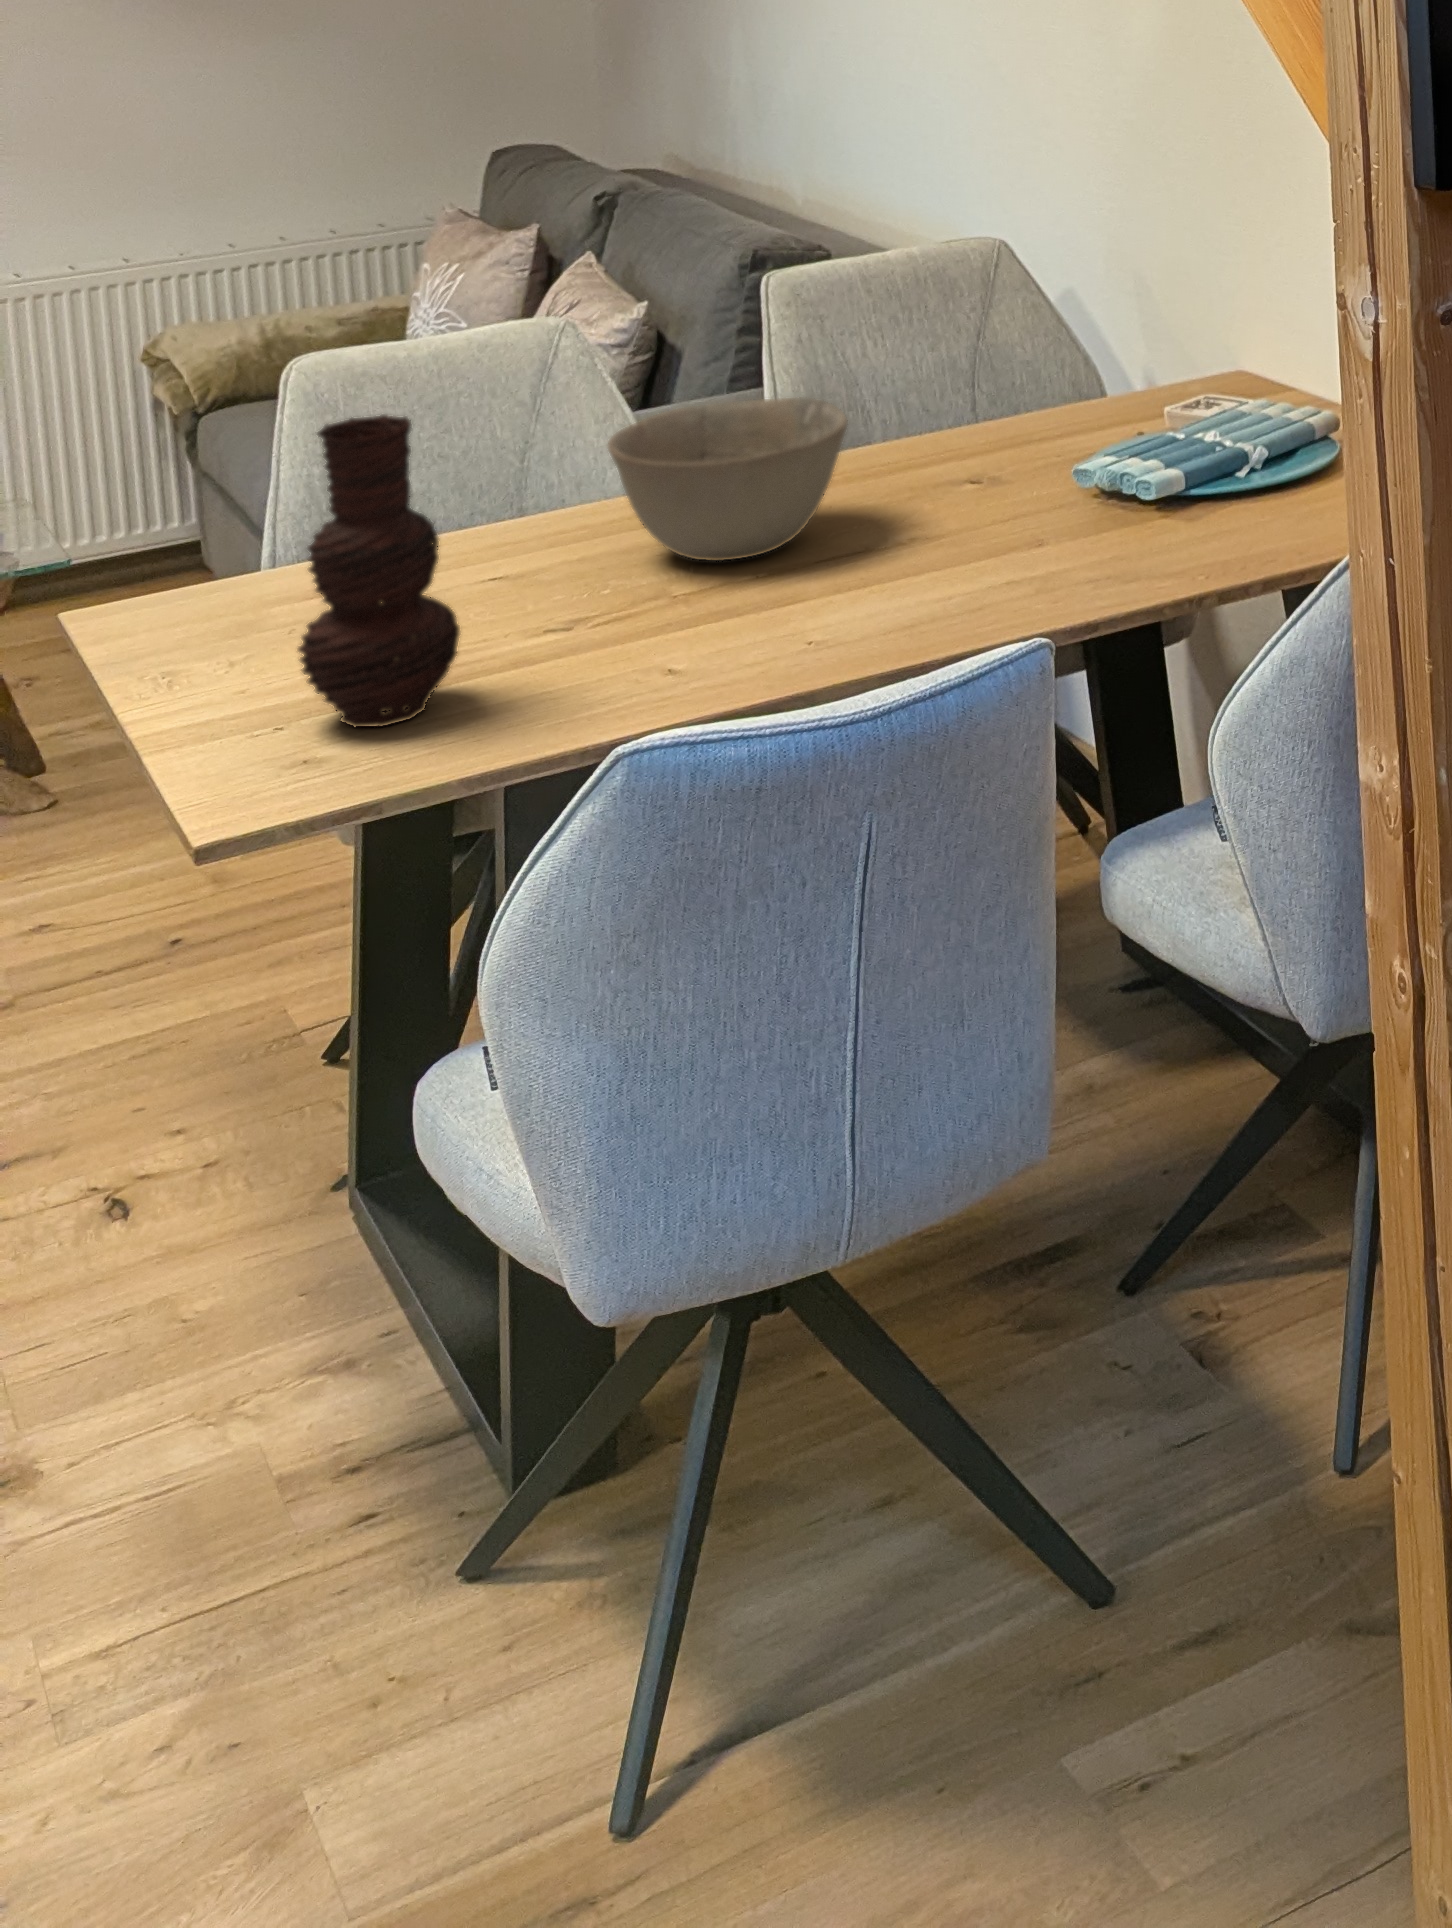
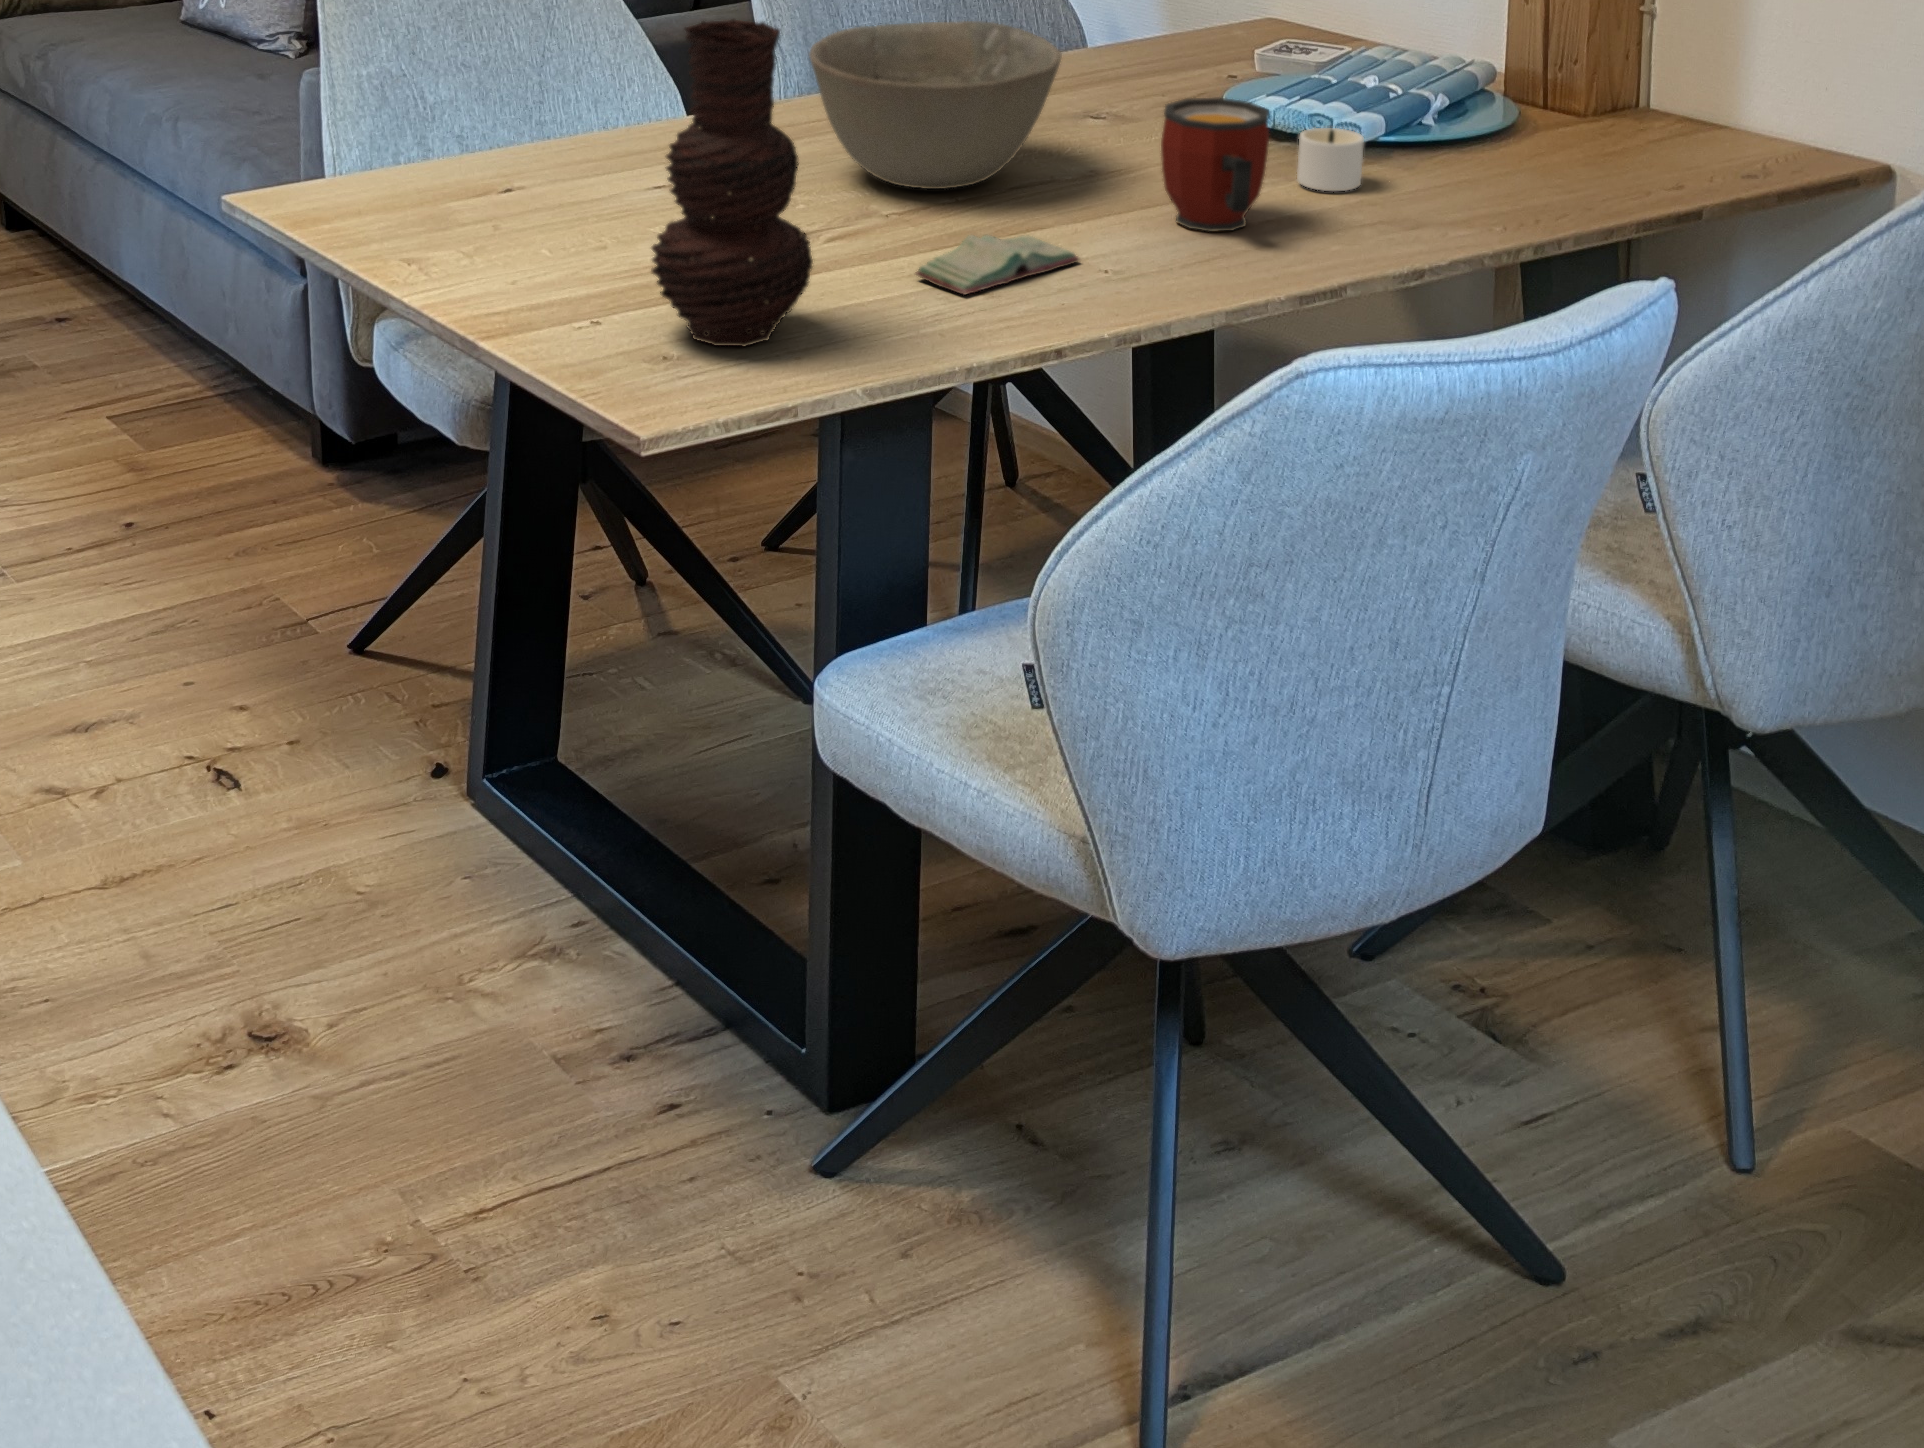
mug: none [885,465,986,593] -> present [1161,98,1269,232]
candle: none [1053,488,1140,548] -> present [1297,128,1364,191]
book: none [610,604,778,666] -> present [916,235,1079,295]

